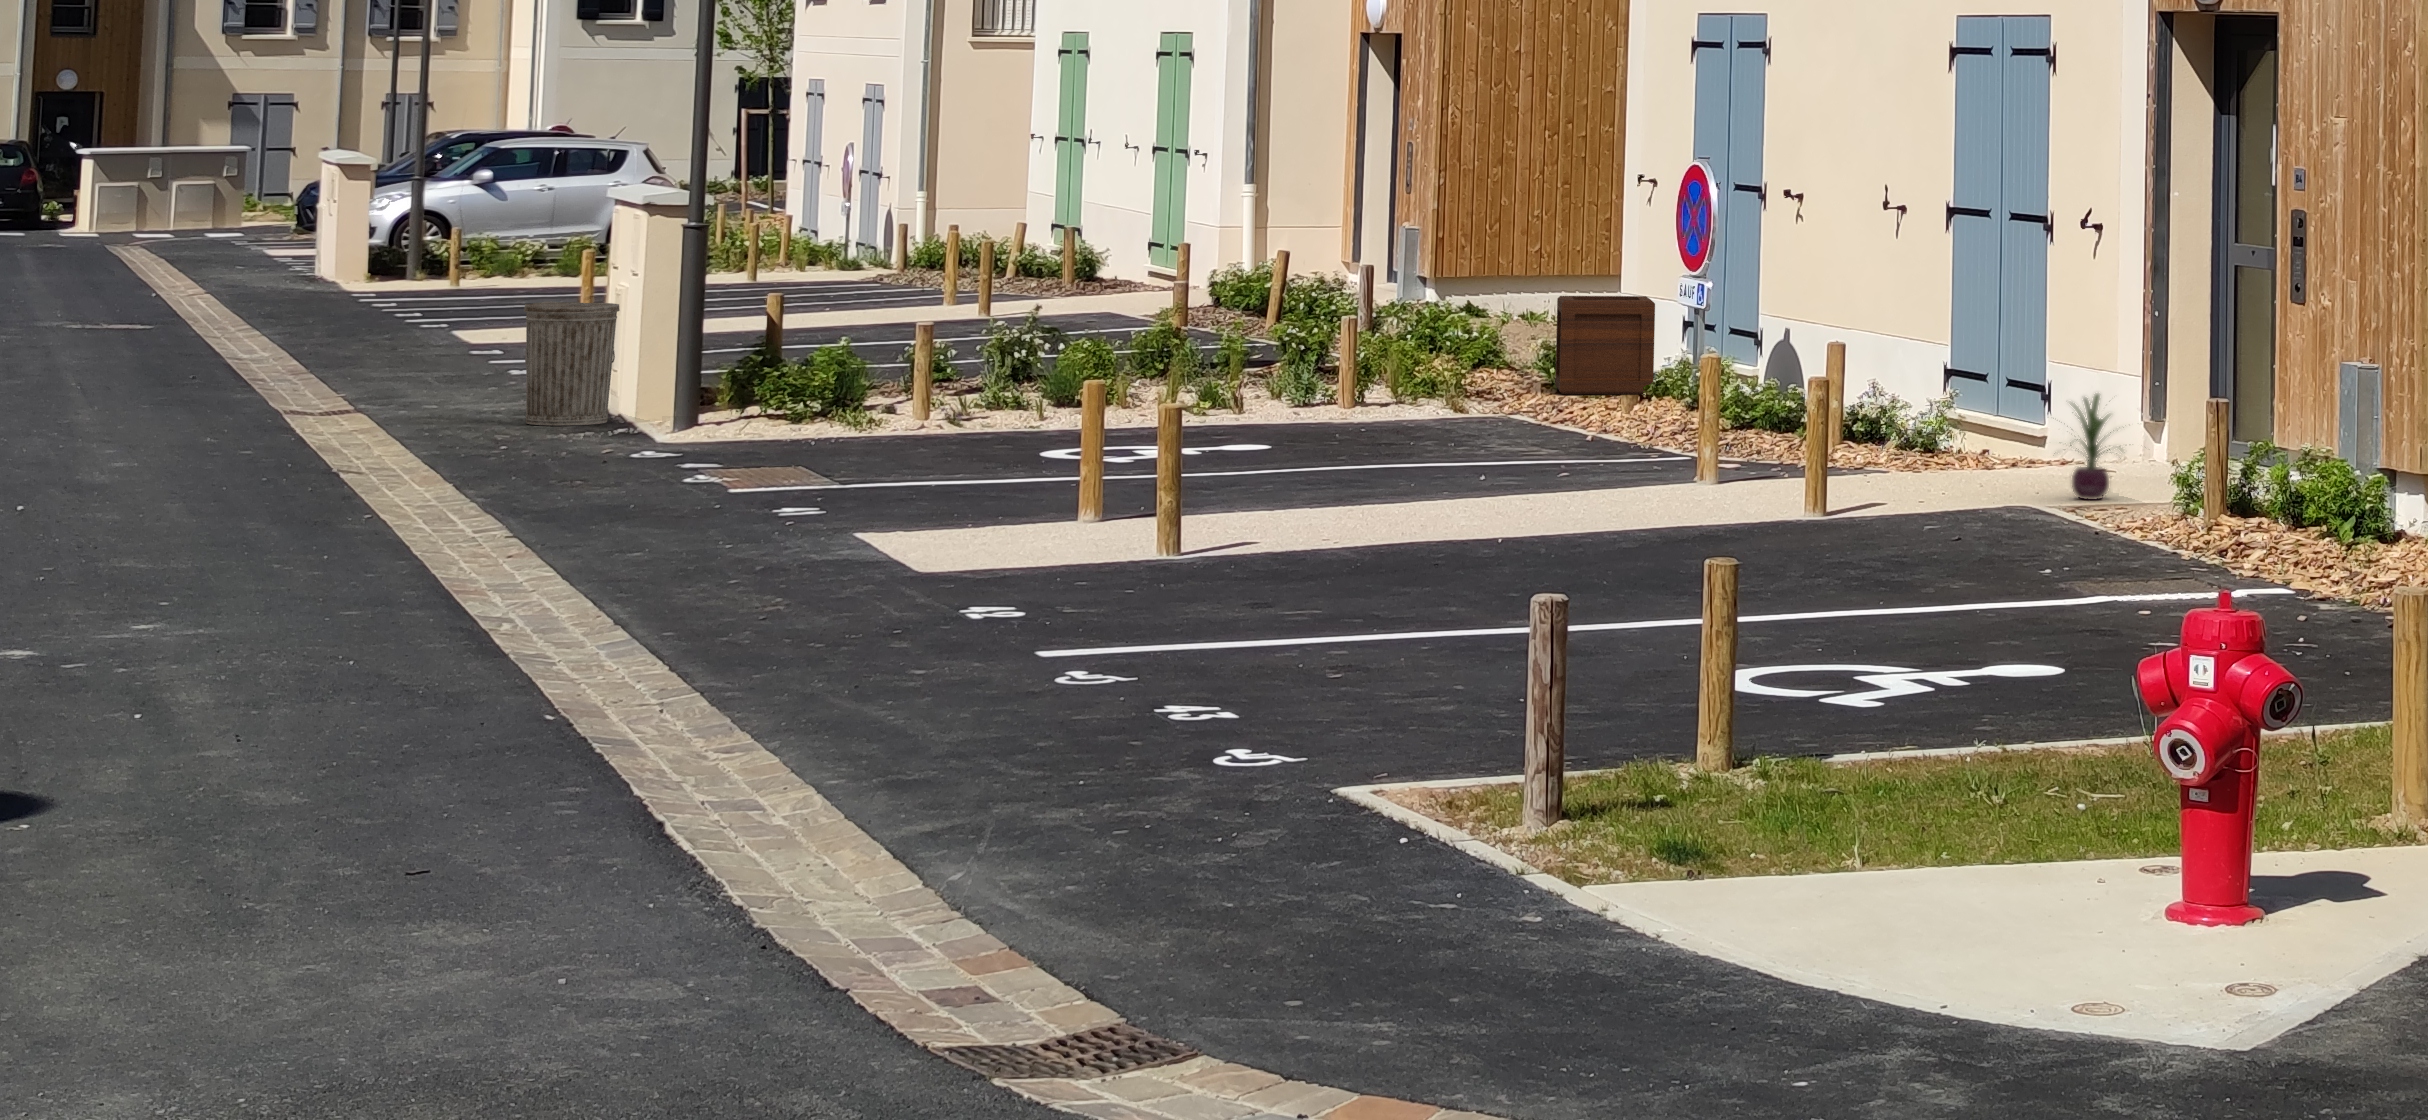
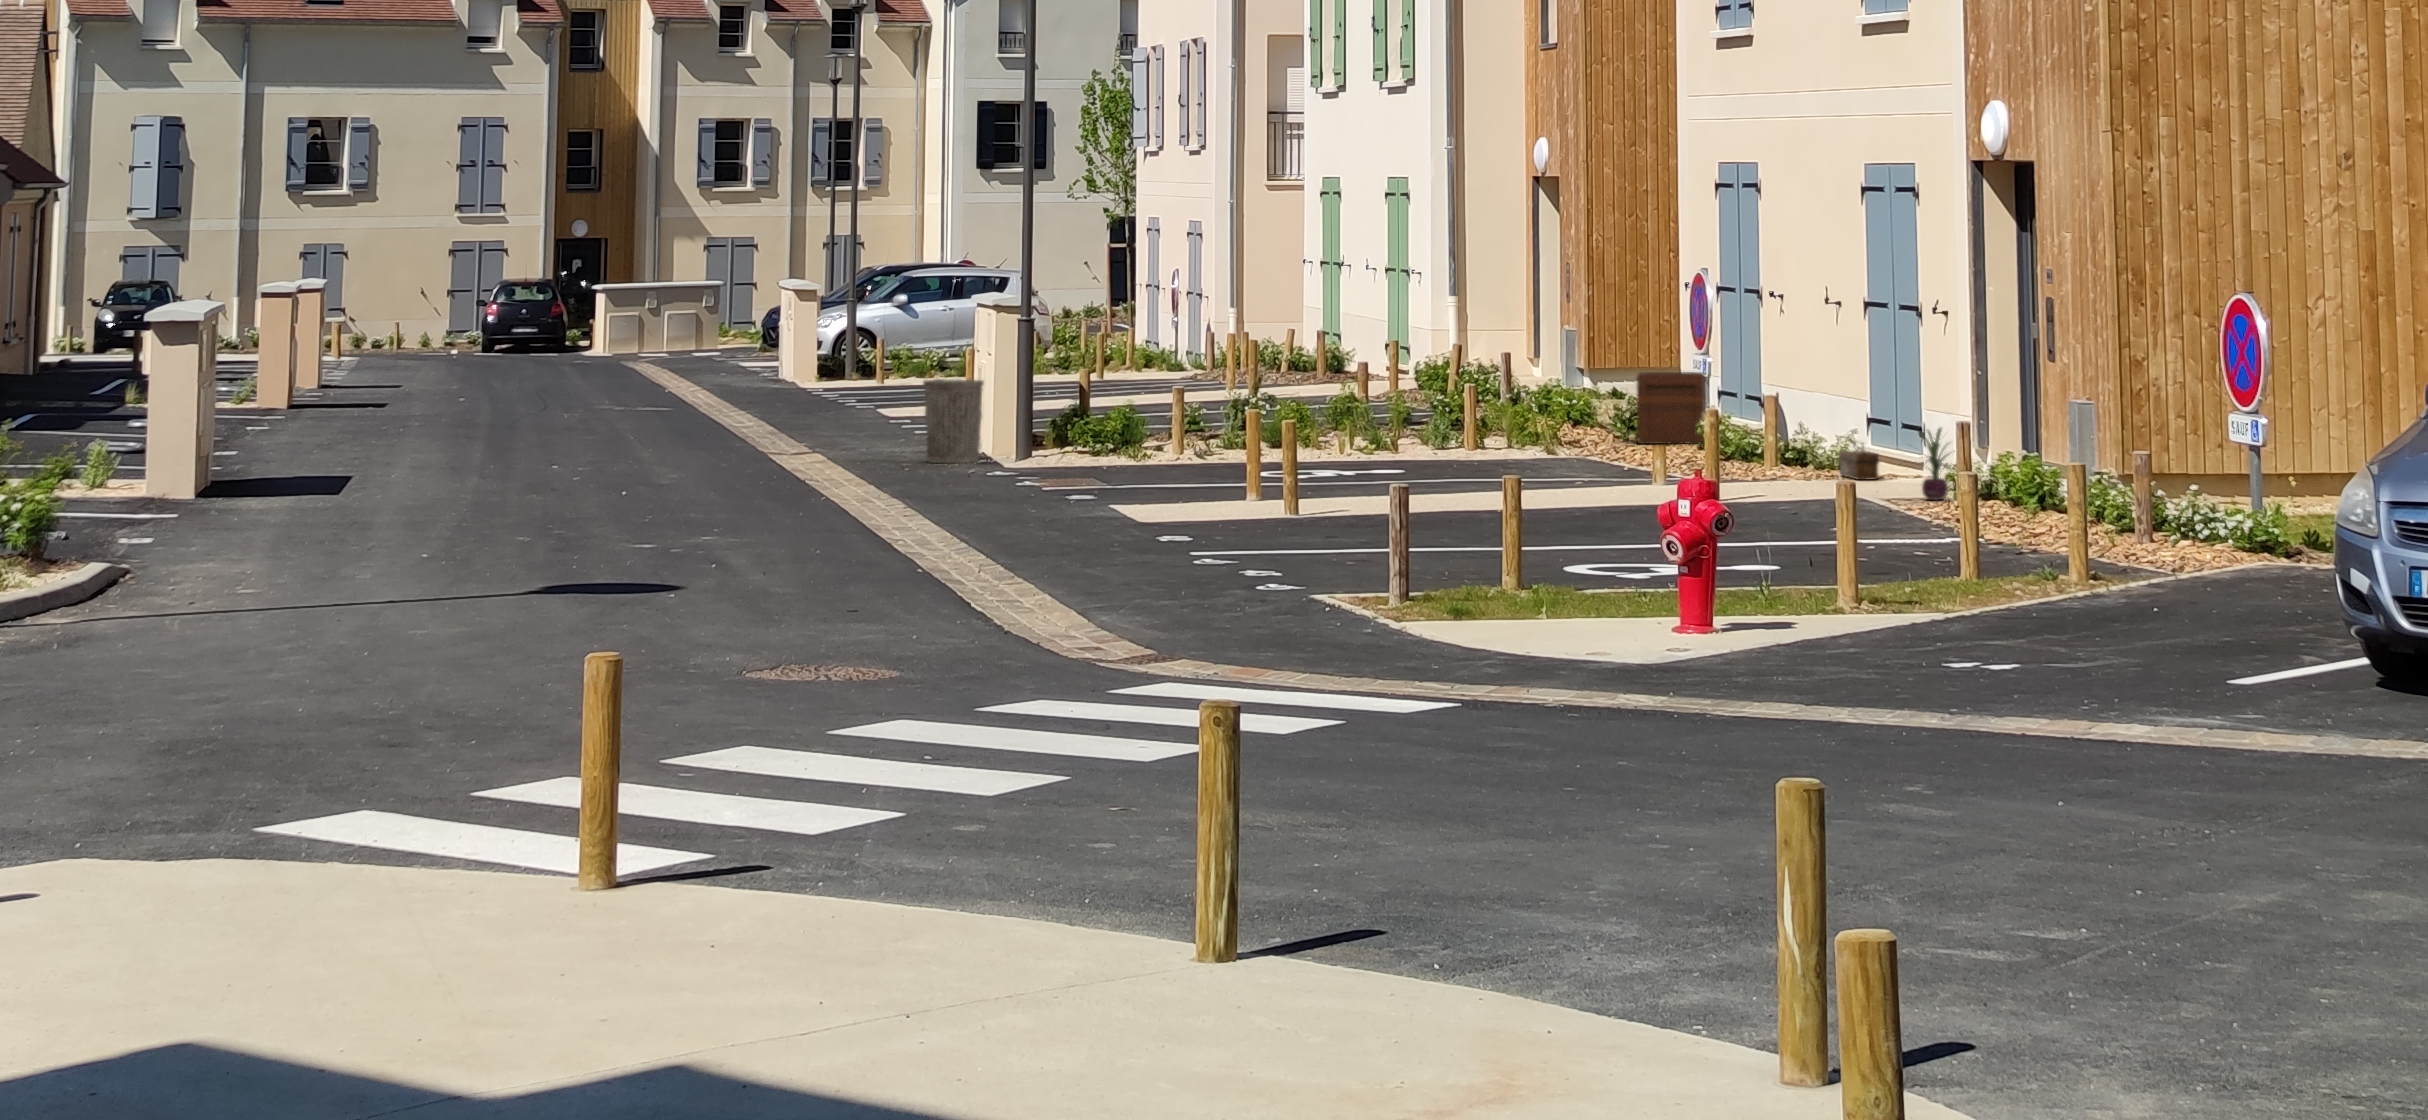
toolbox: none [1897,403,1966,460] -> present [1839,441,1879,480]

